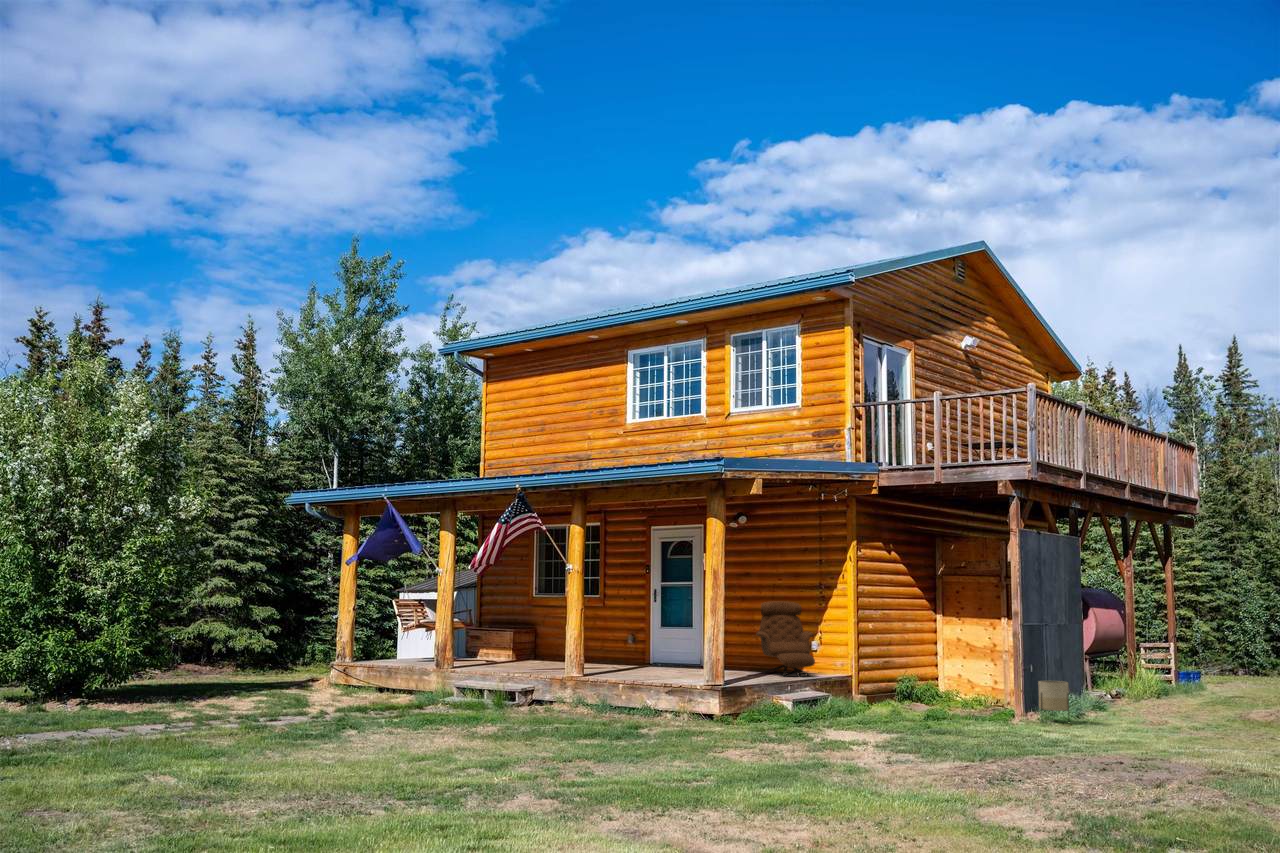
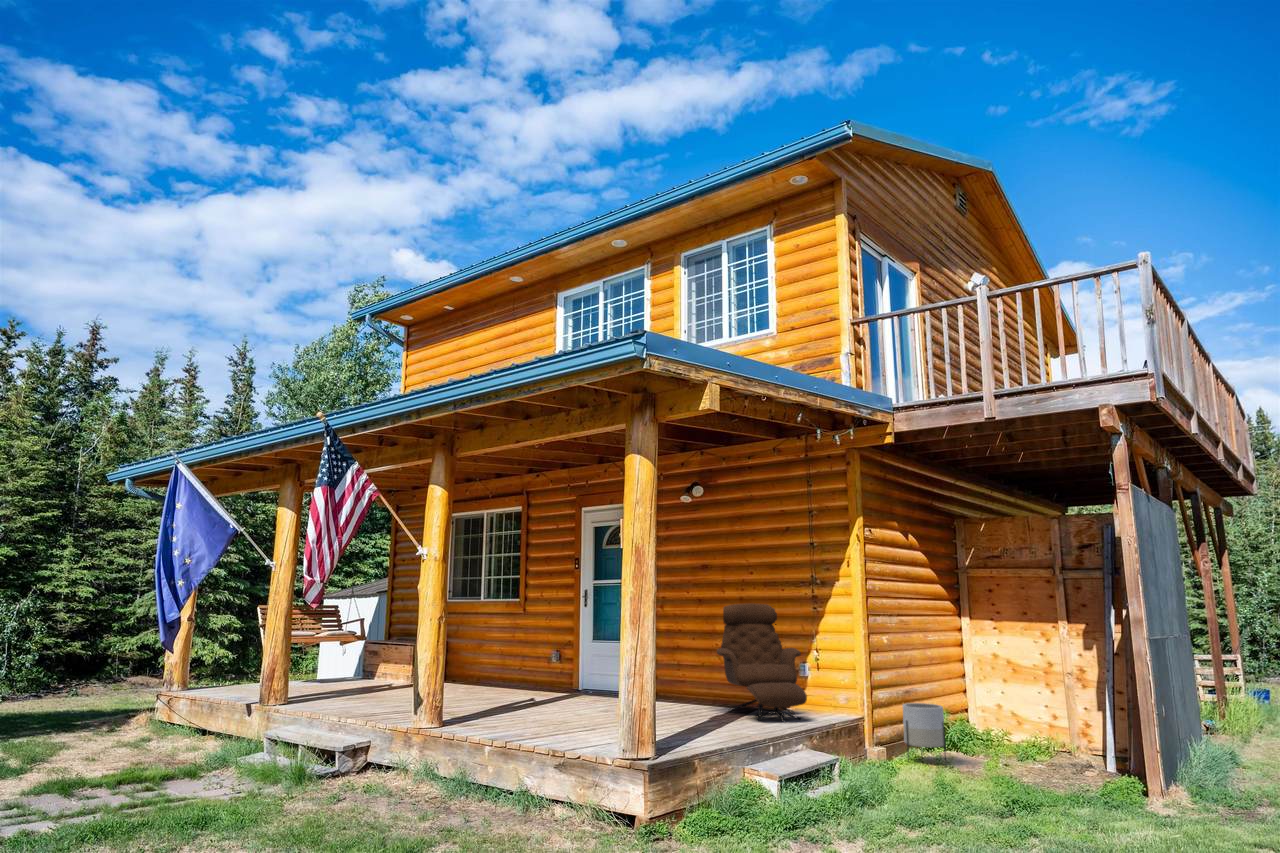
planter: present [1038,681,1070,722] -> present [903,703,946,763]

